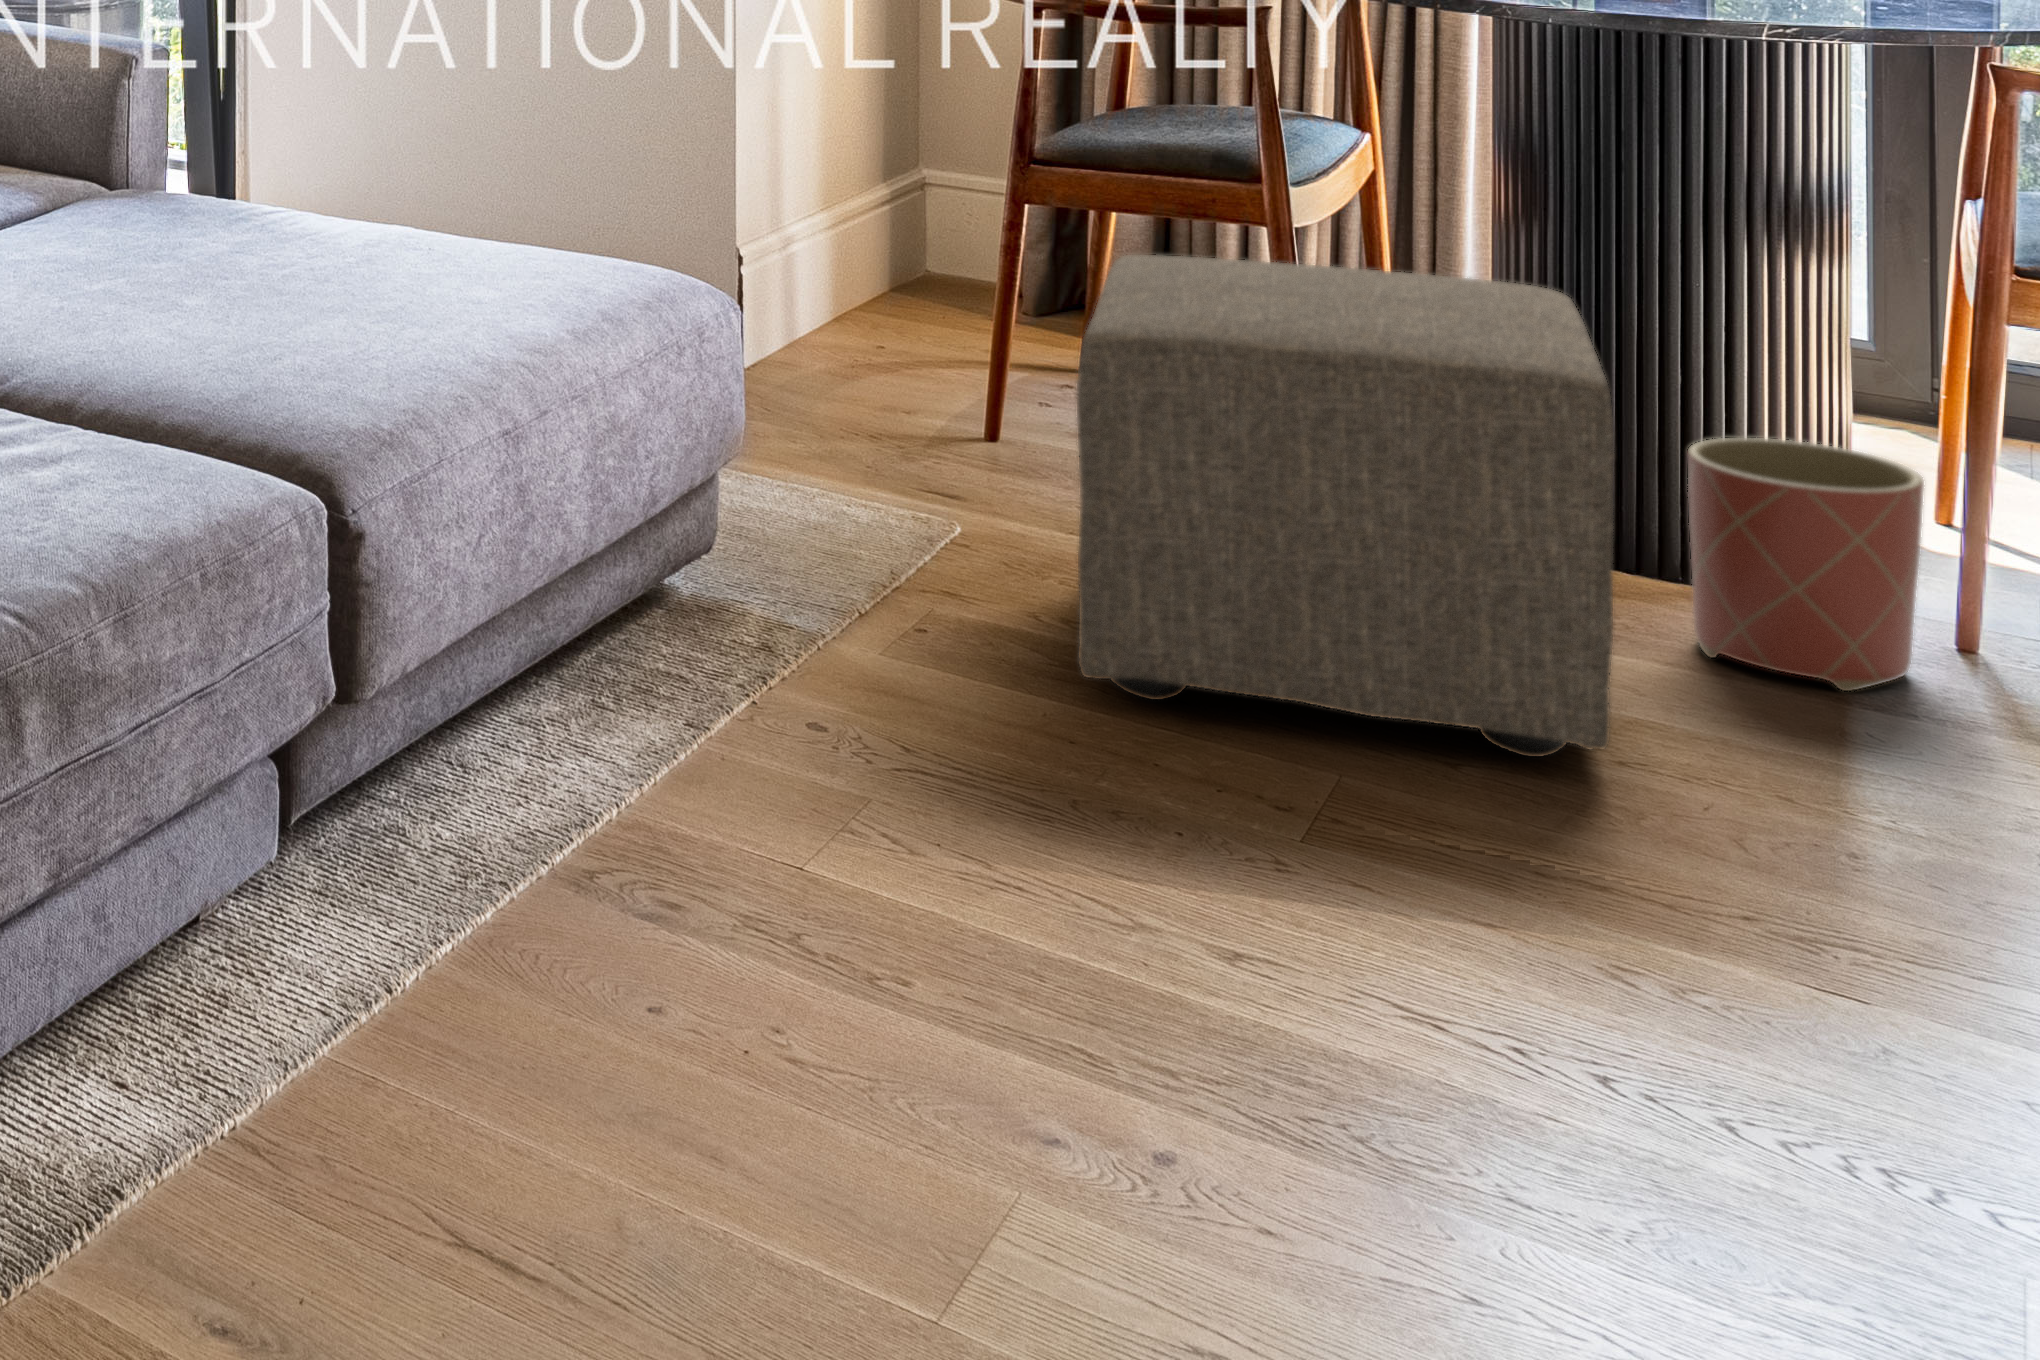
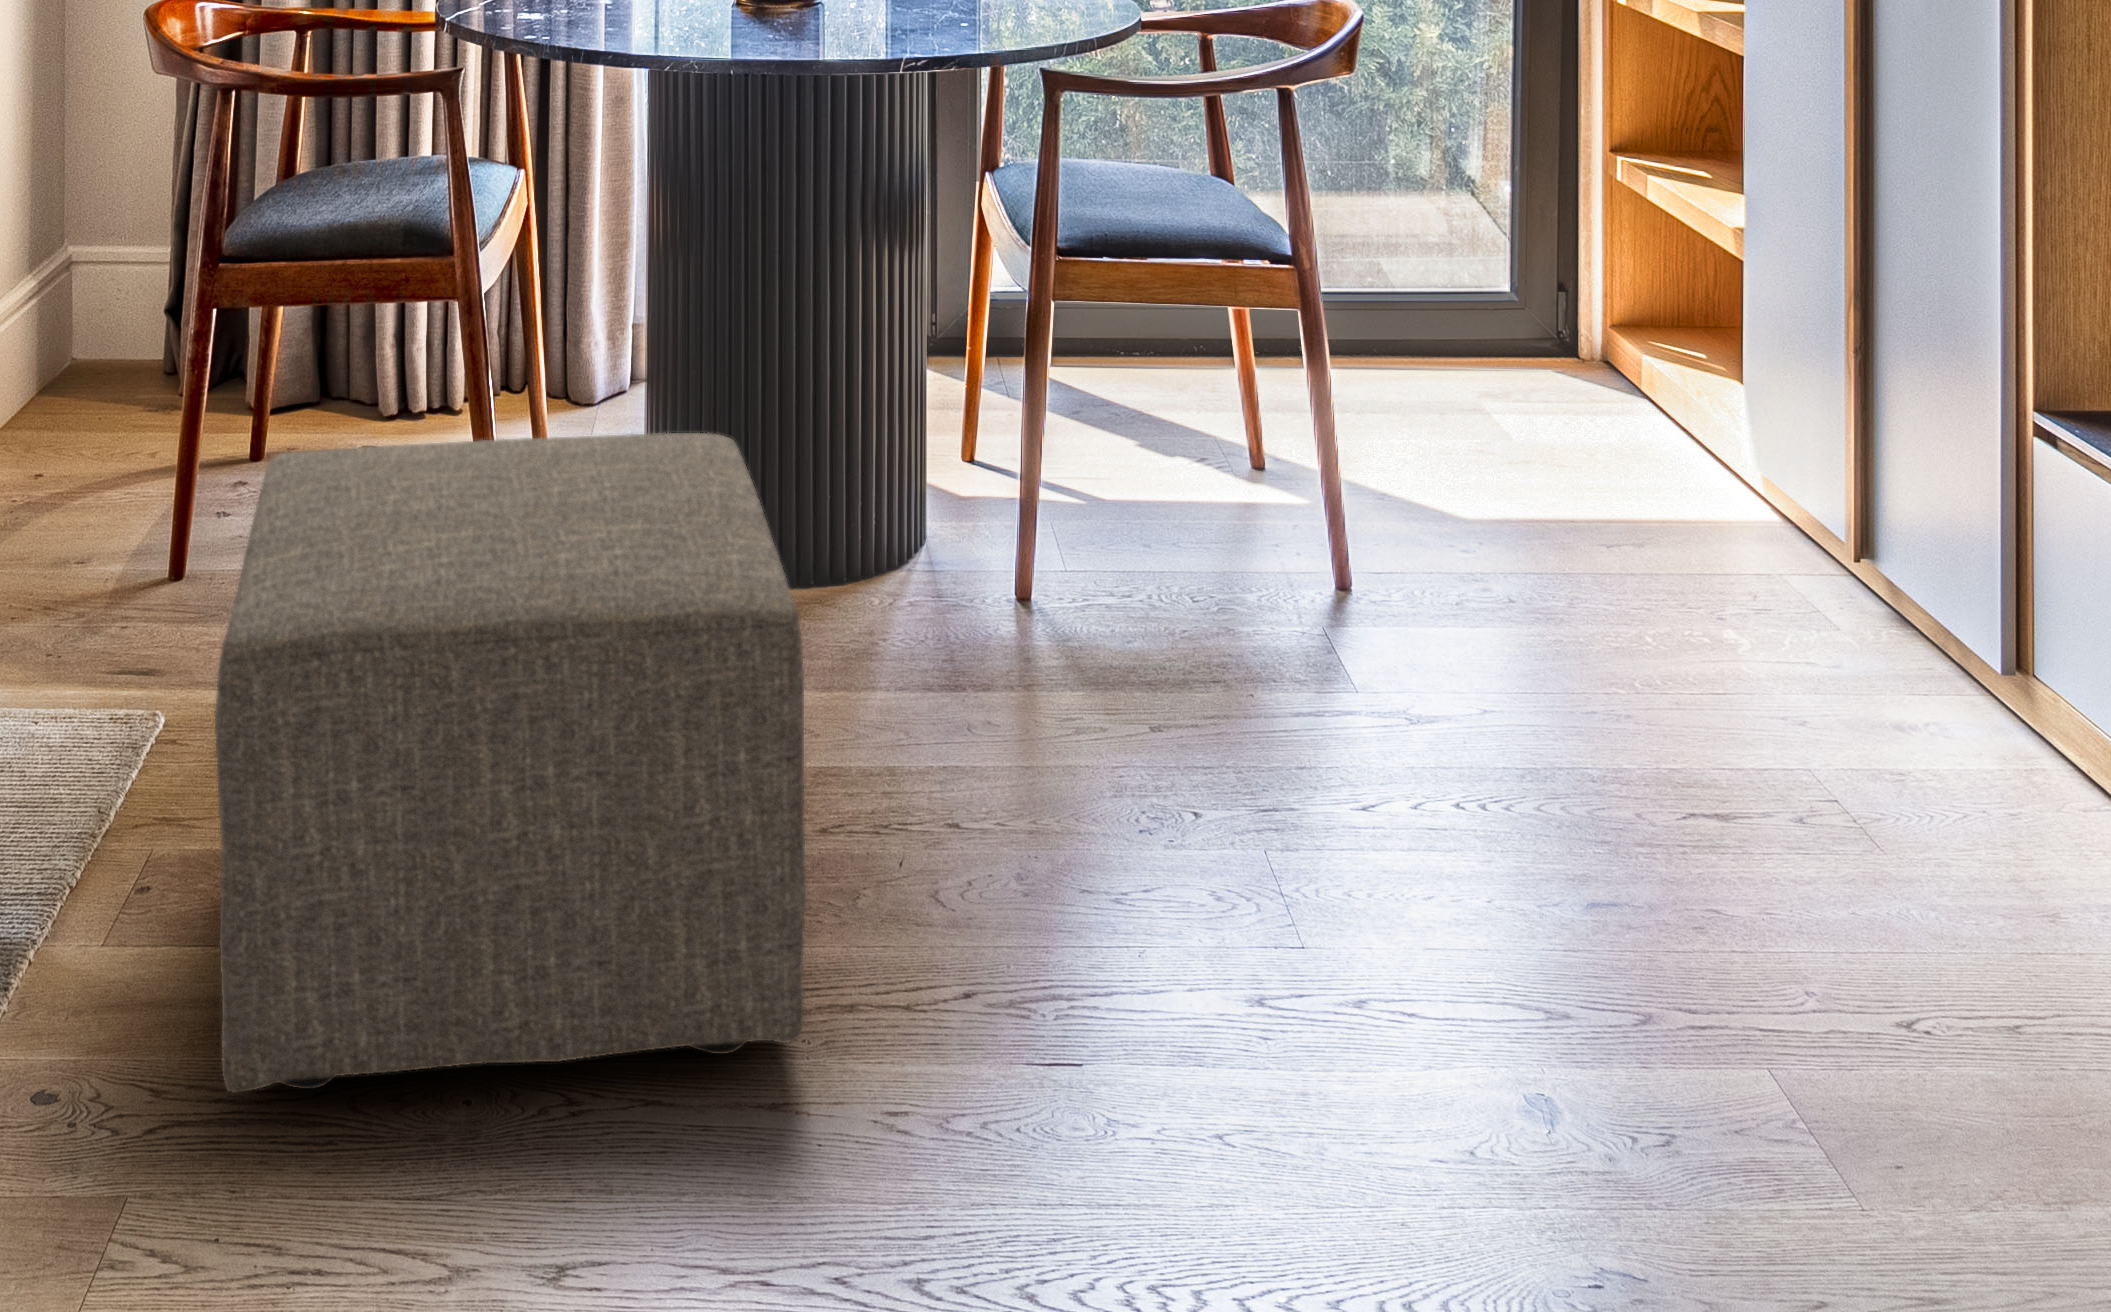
planter: present [1688,438,1924,691] -> none [841,541,1041,821]

